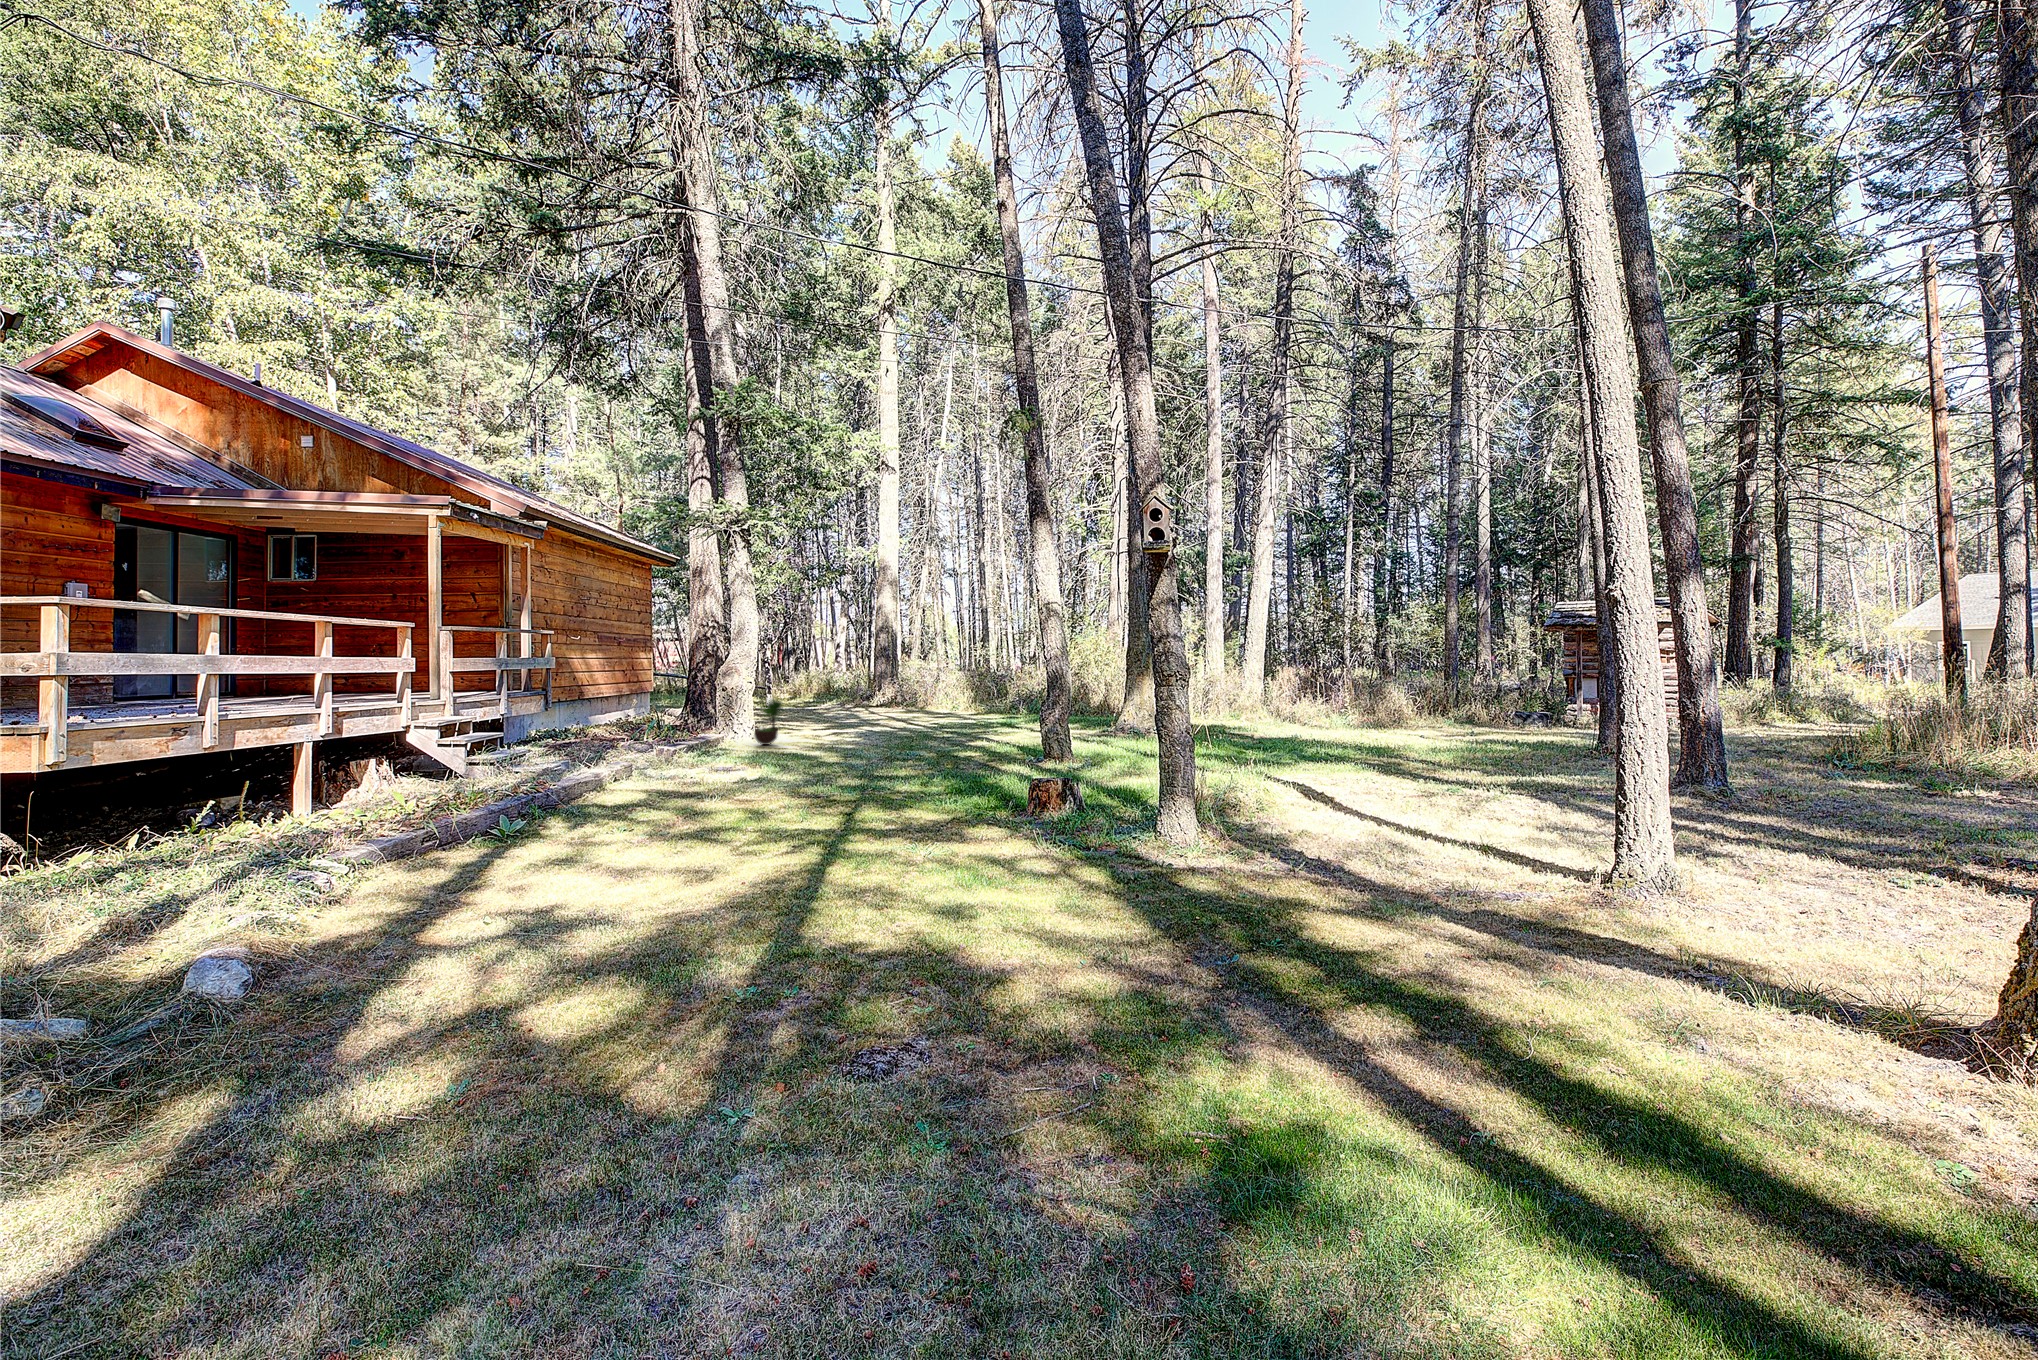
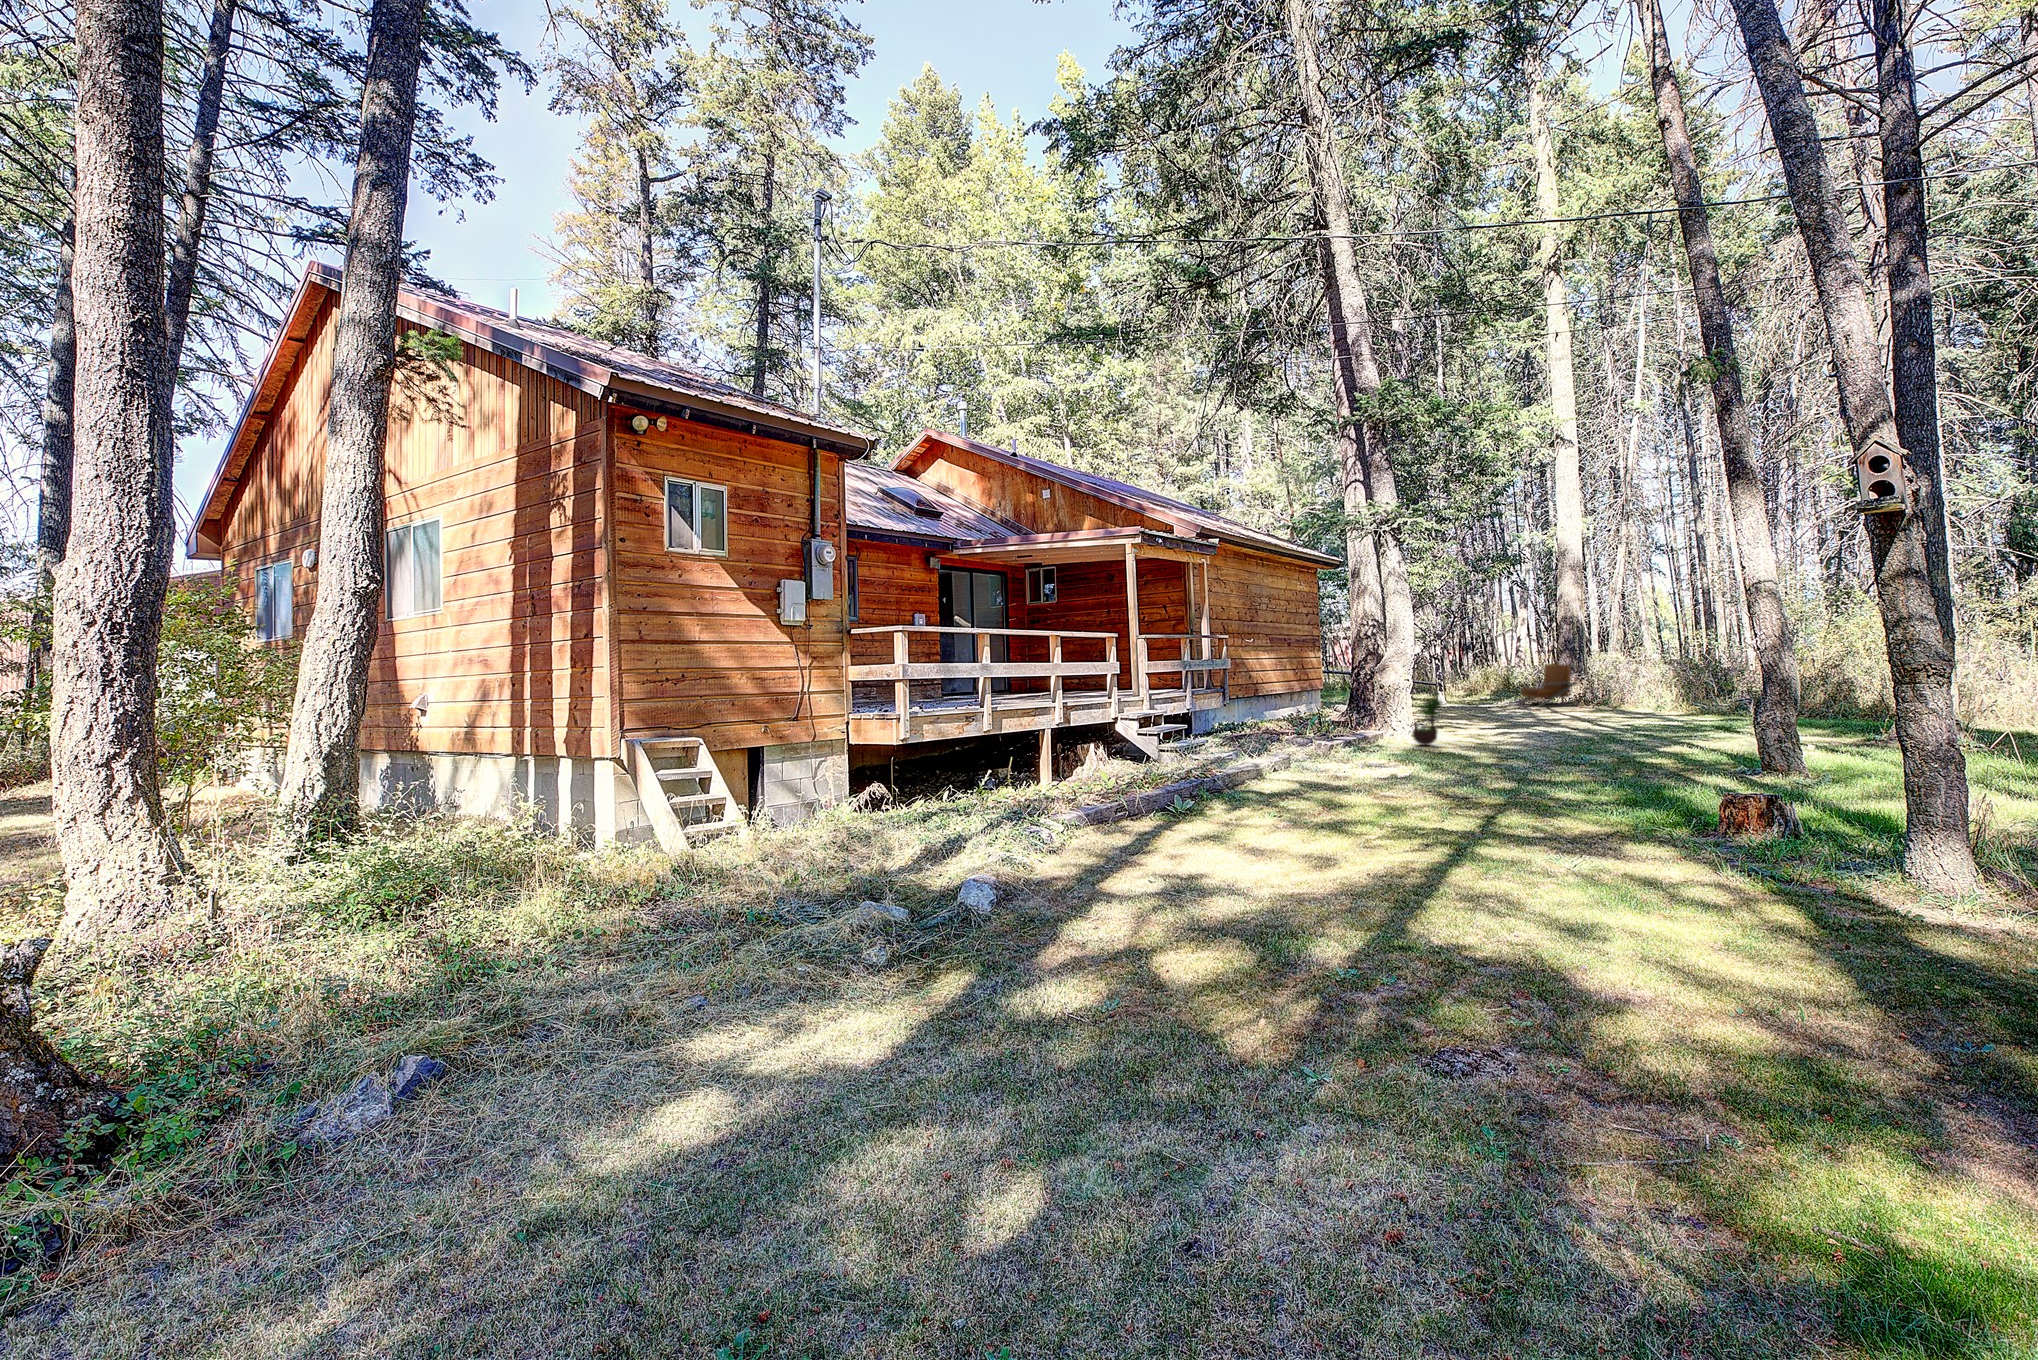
lounge chair: none [842,665,892,705] -> present [1519,664,1577,707]

